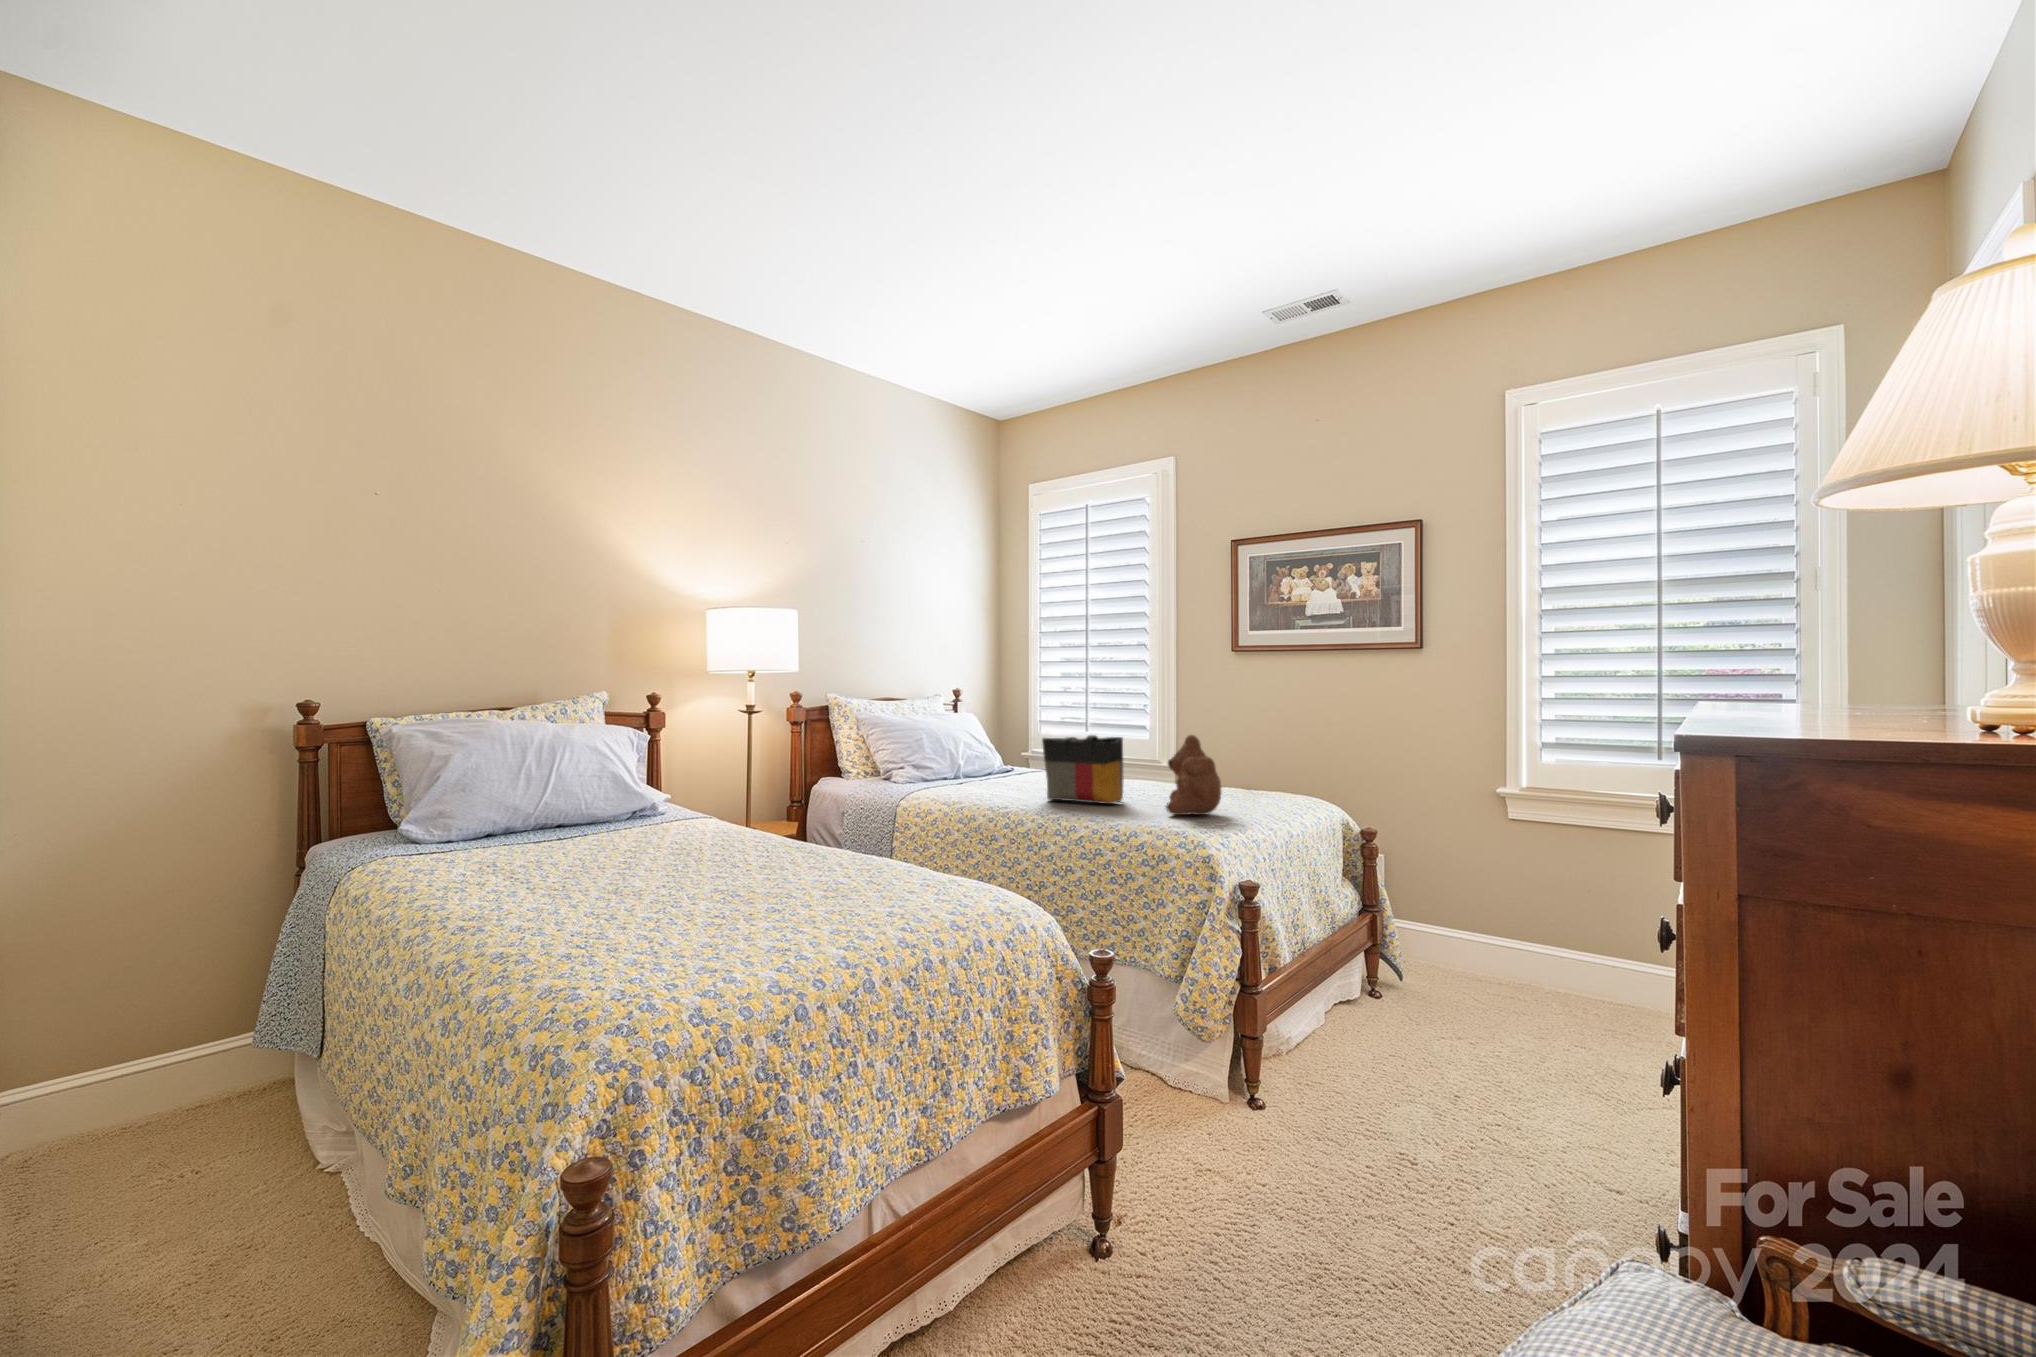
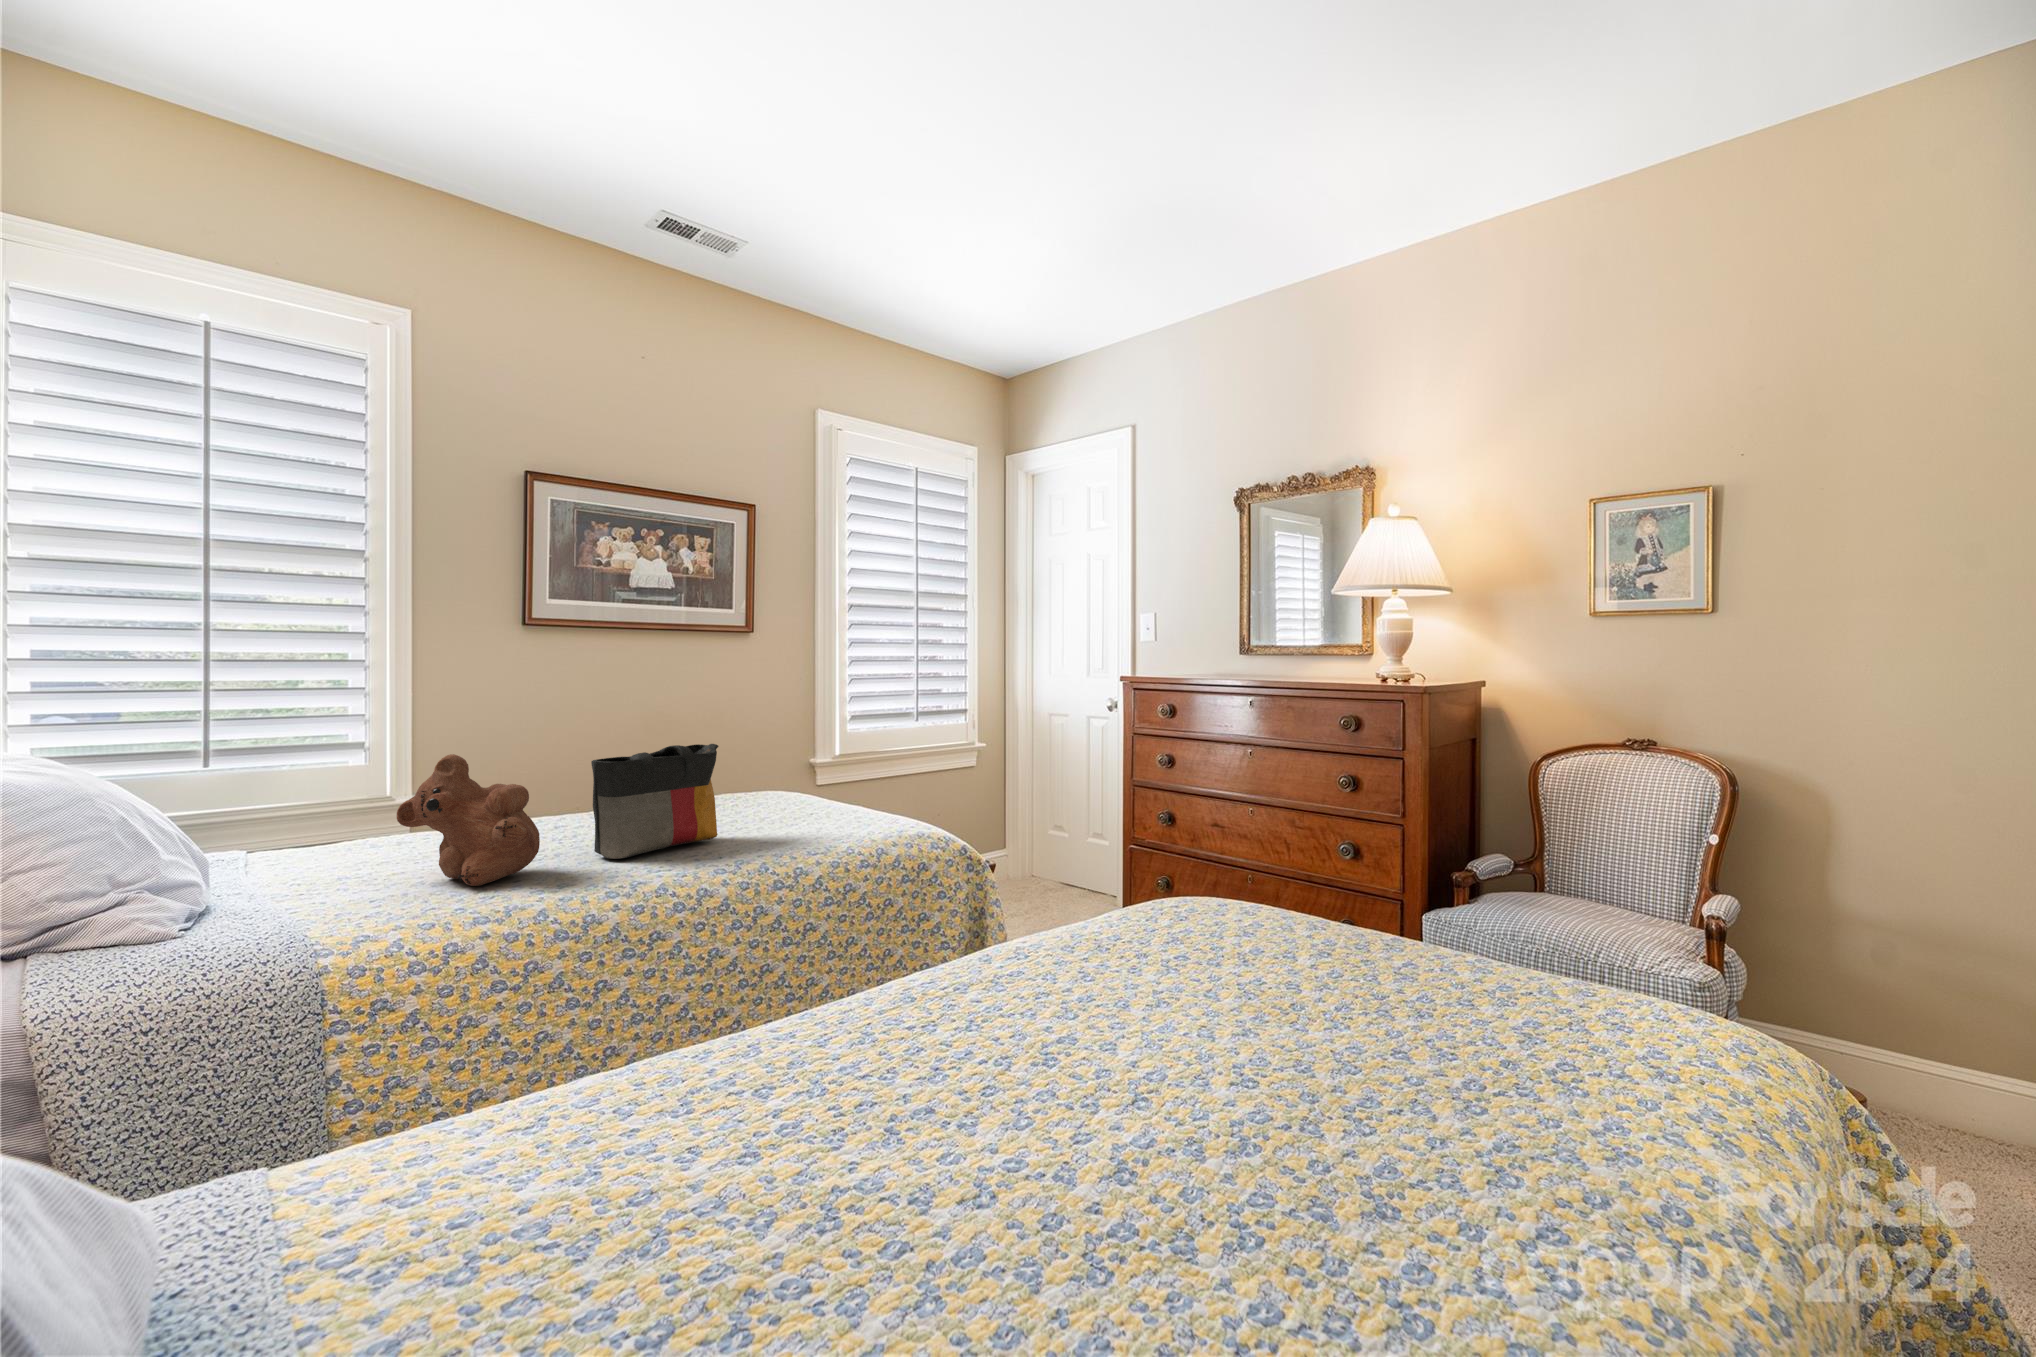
teddy bear: present [1166,735,1222,815] -> present [397,754,540,886]

